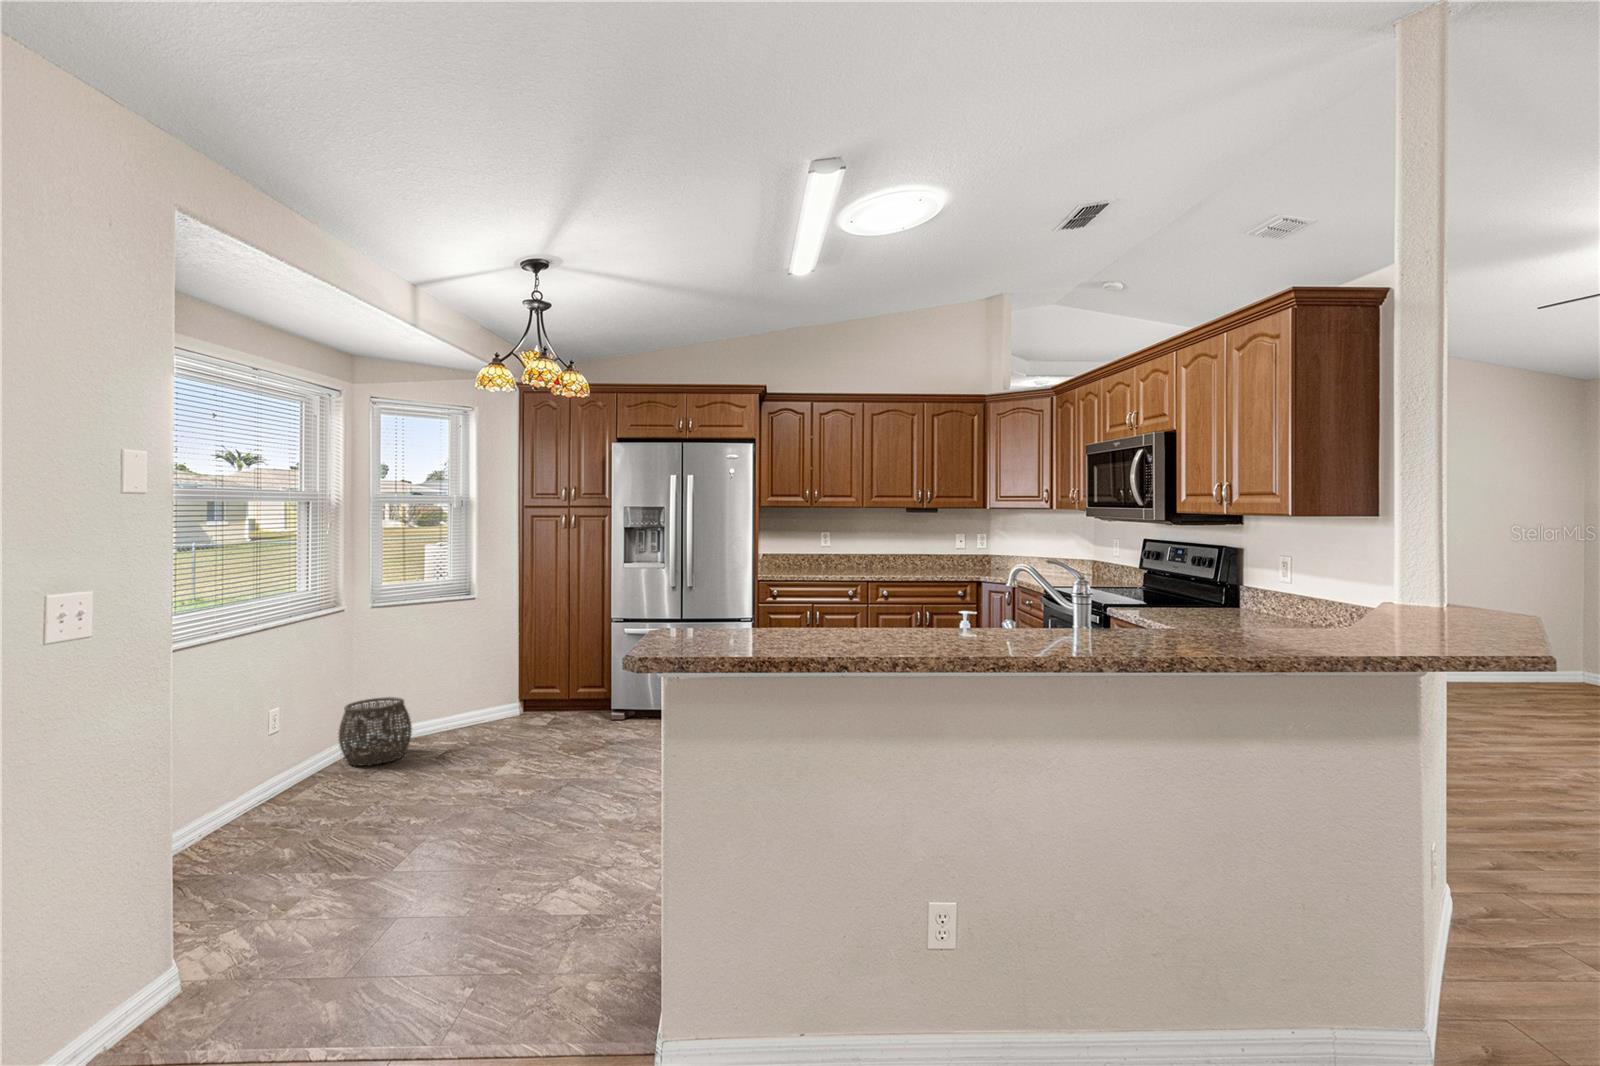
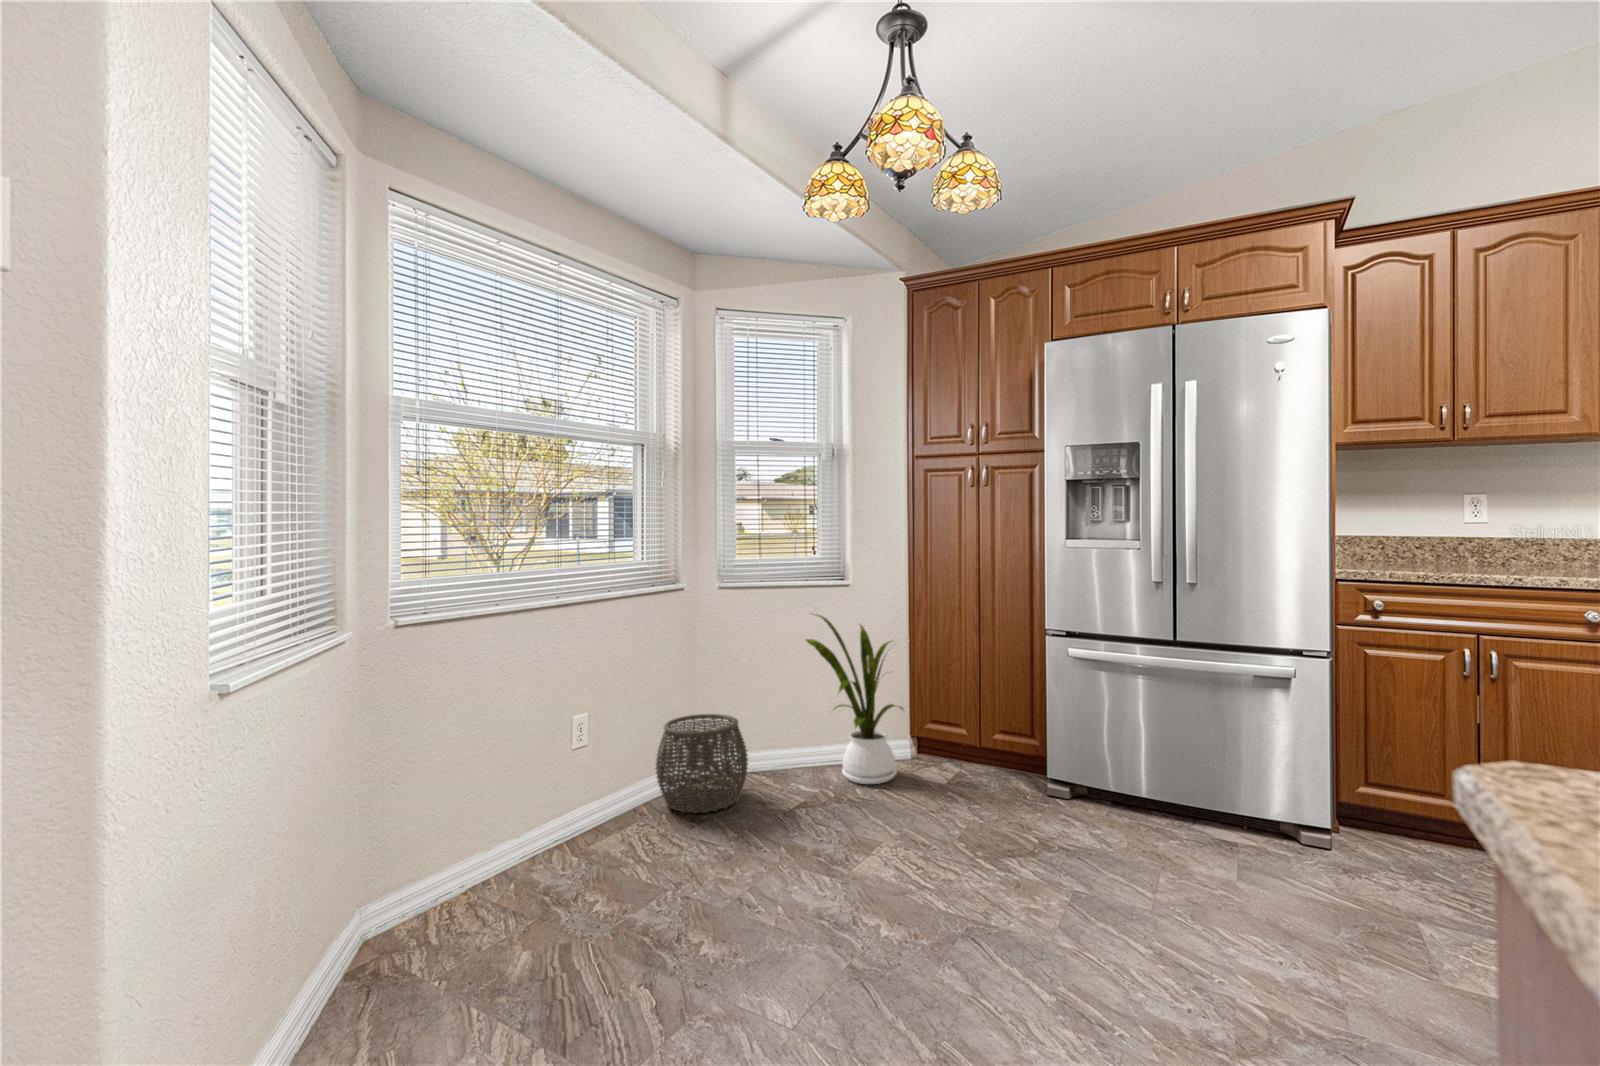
house plant: none [443,619,516,733] -> present [806,615,903,784]

